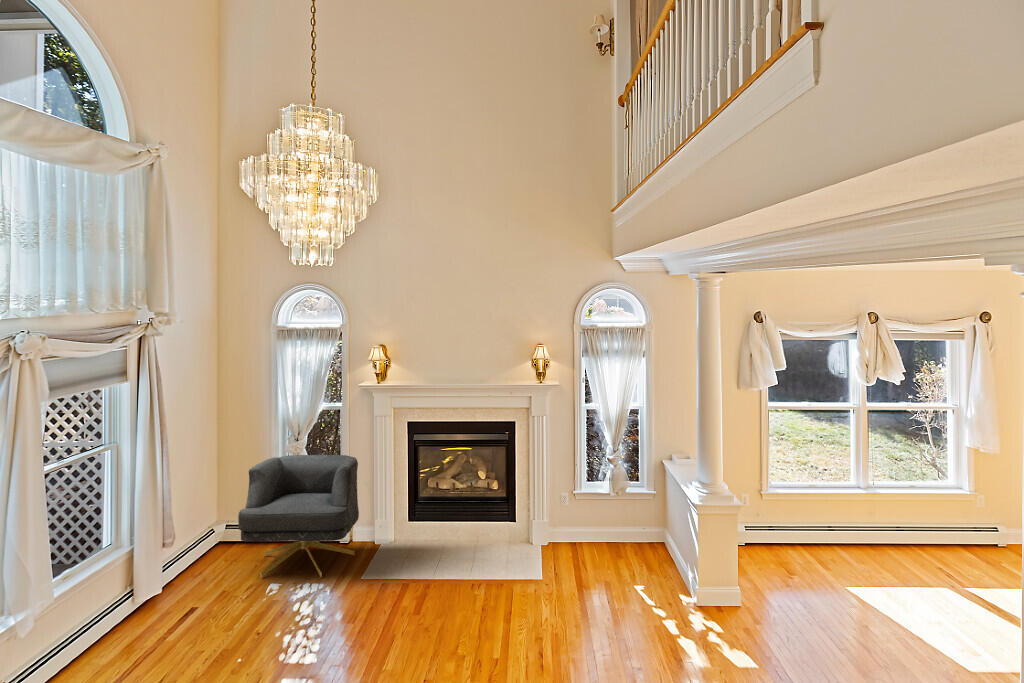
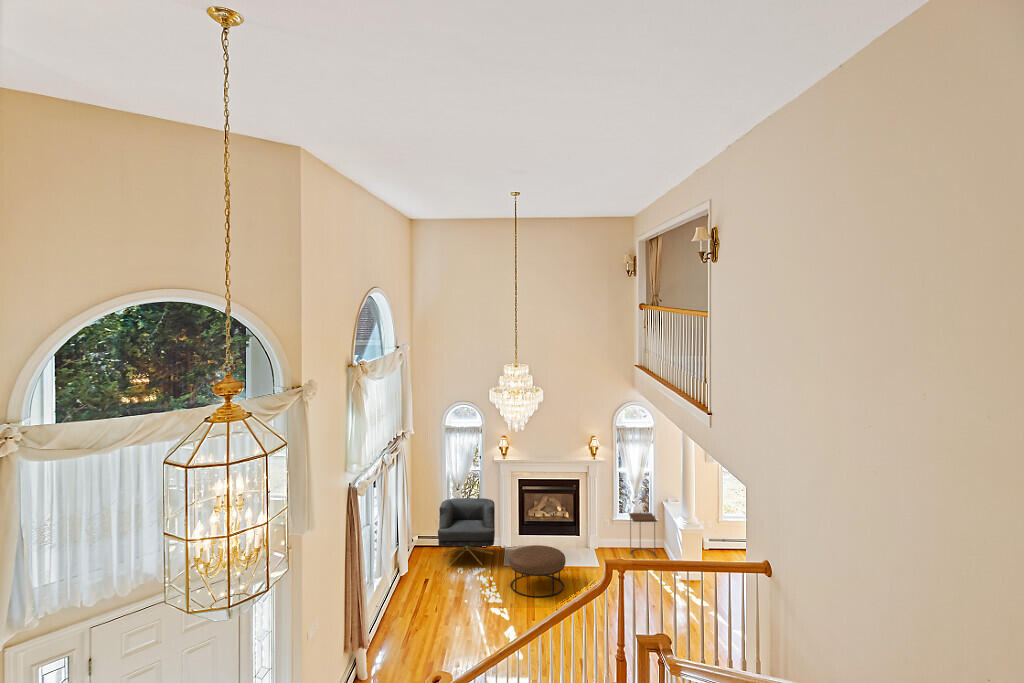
side table: none [602,477,652,560] -> present [629,512,657,557]
ottoman: none [349,538,464,647] -> present [509,545,566,597]

